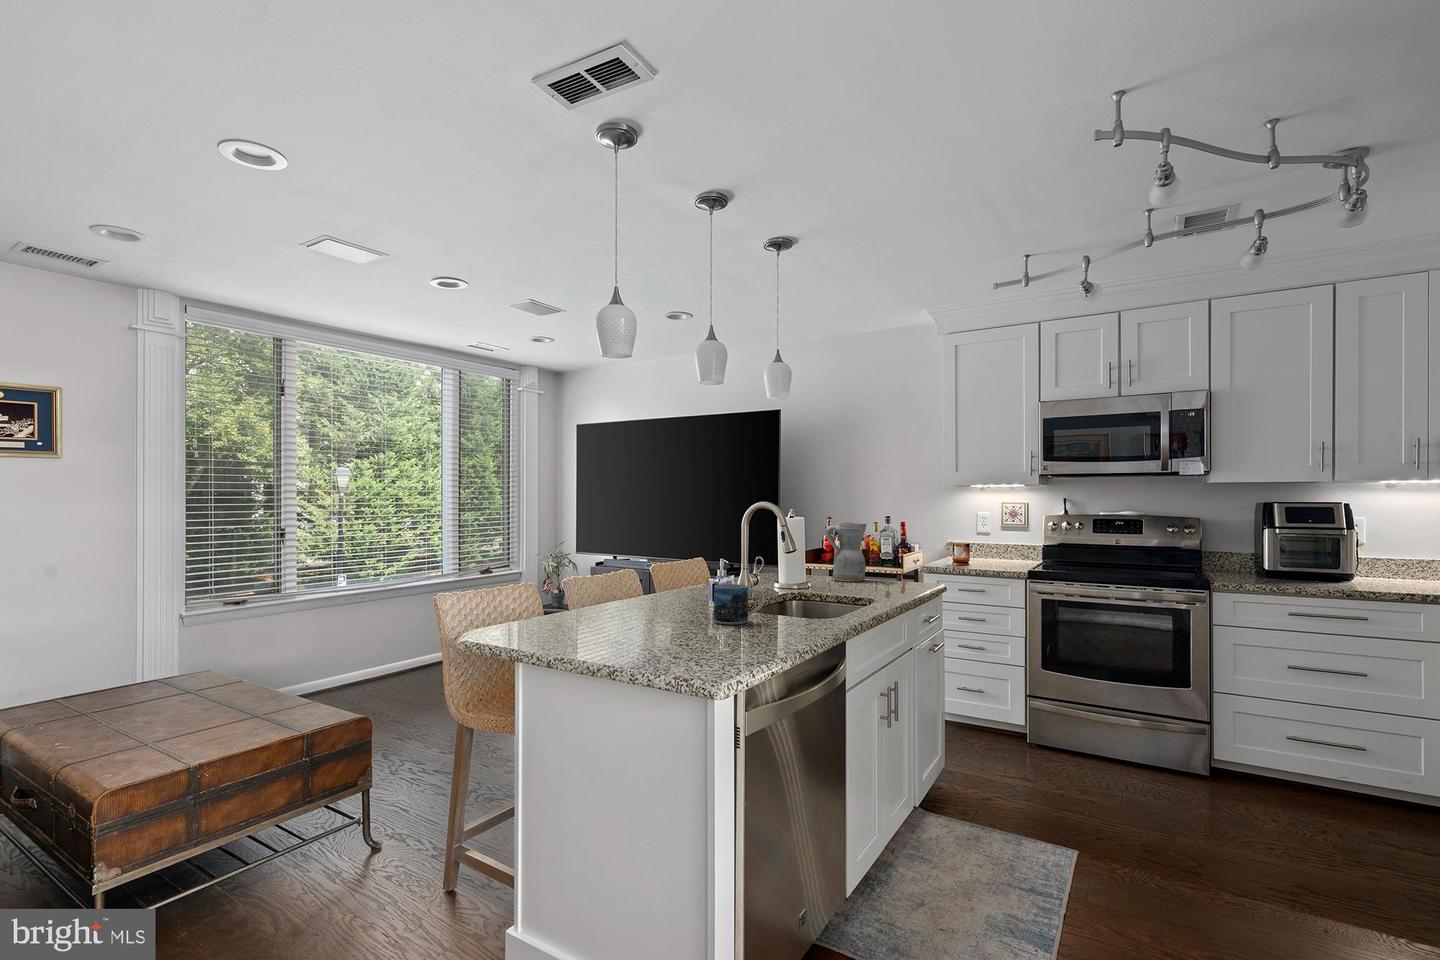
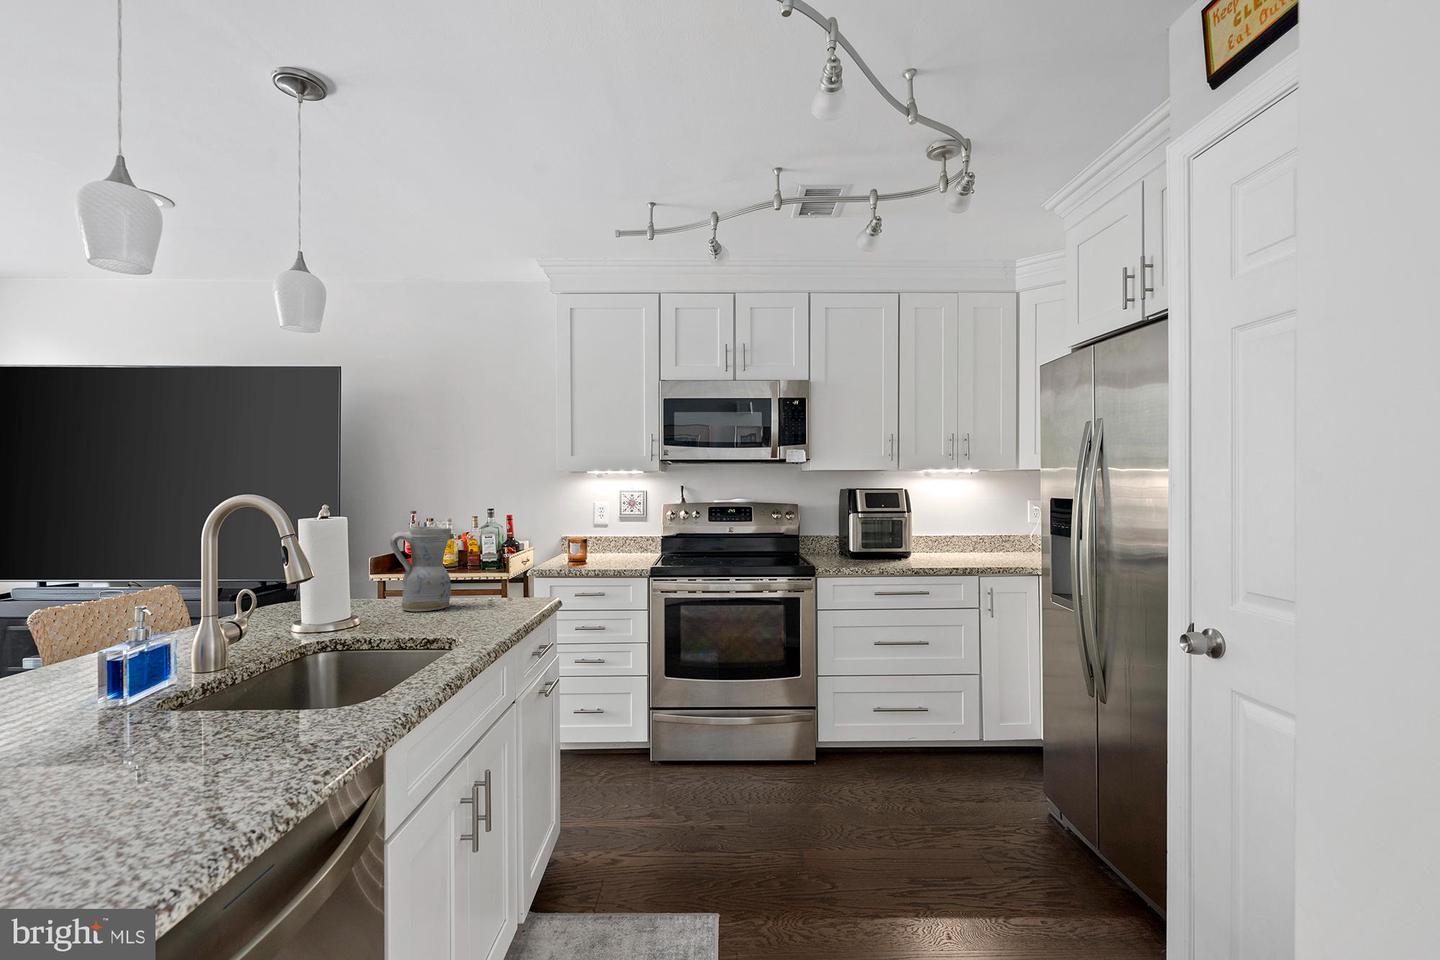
mug: present [714,584,765,624] -> none [88,679,217,773]

